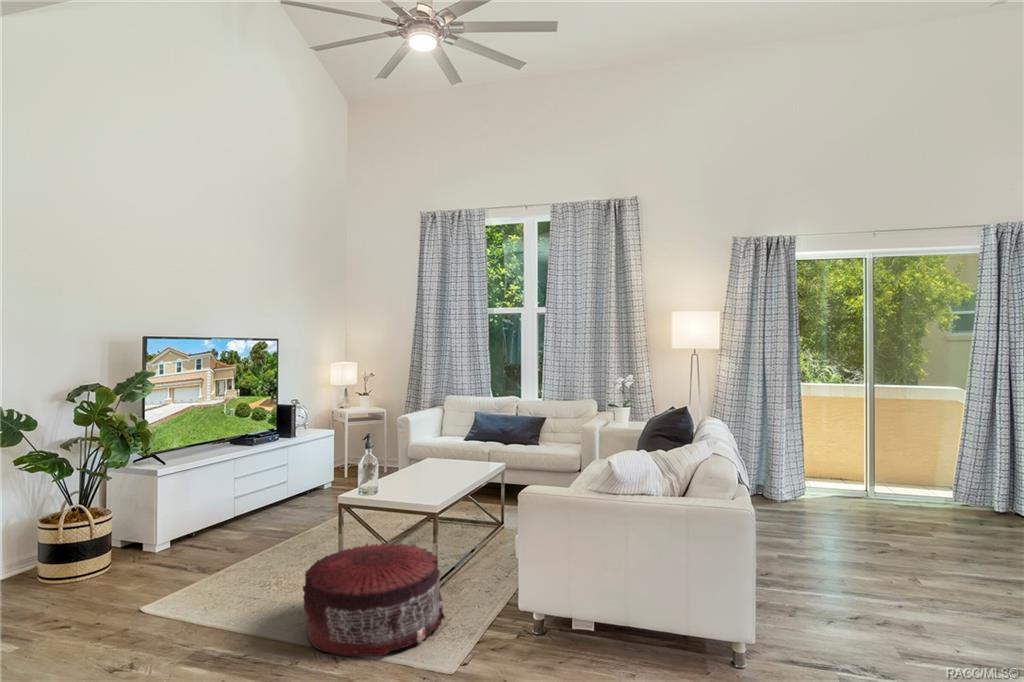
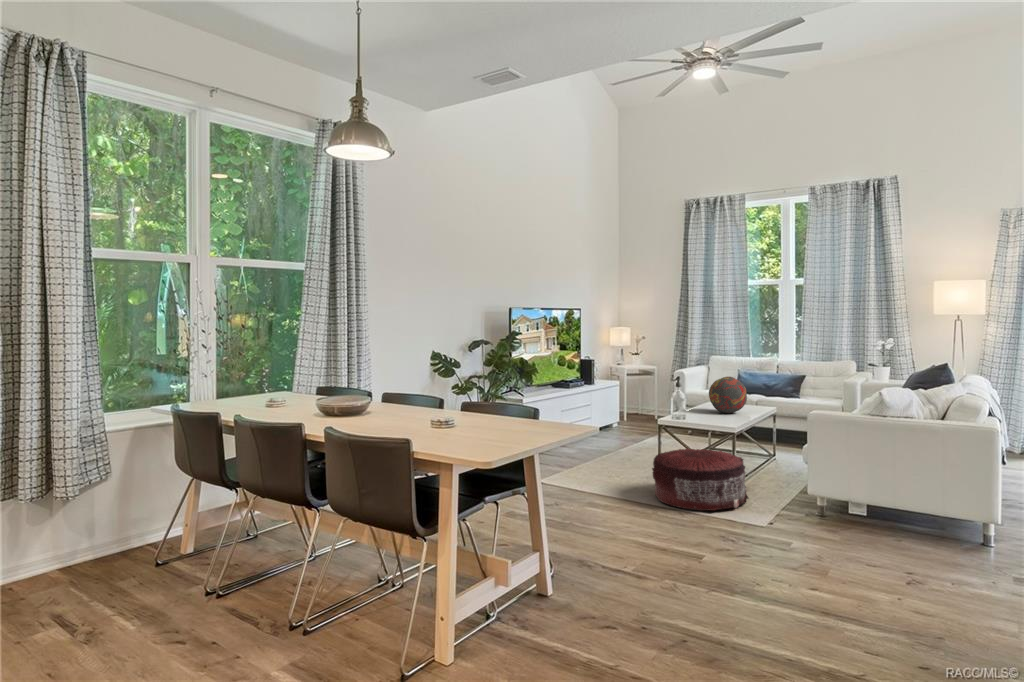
decorative orb: none [417,429,465,479] -> present [709,377,747,413]

